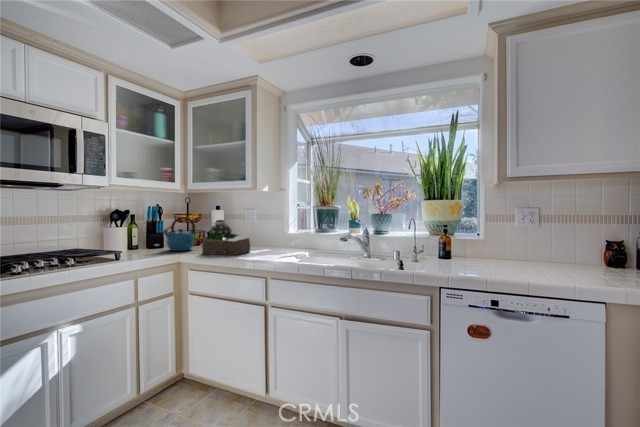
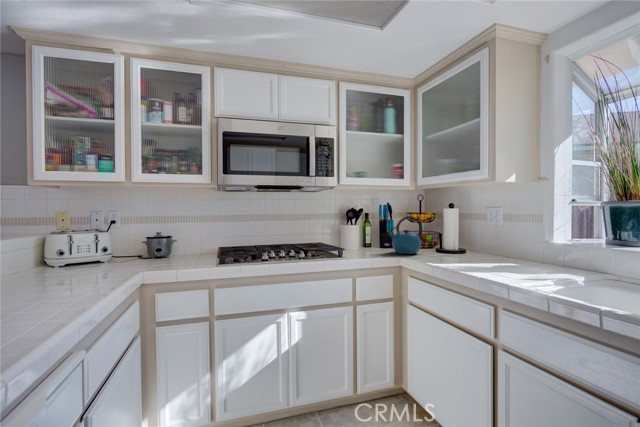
succulent plant: present [202,220,250,255] -> none [423,221,485,266]

